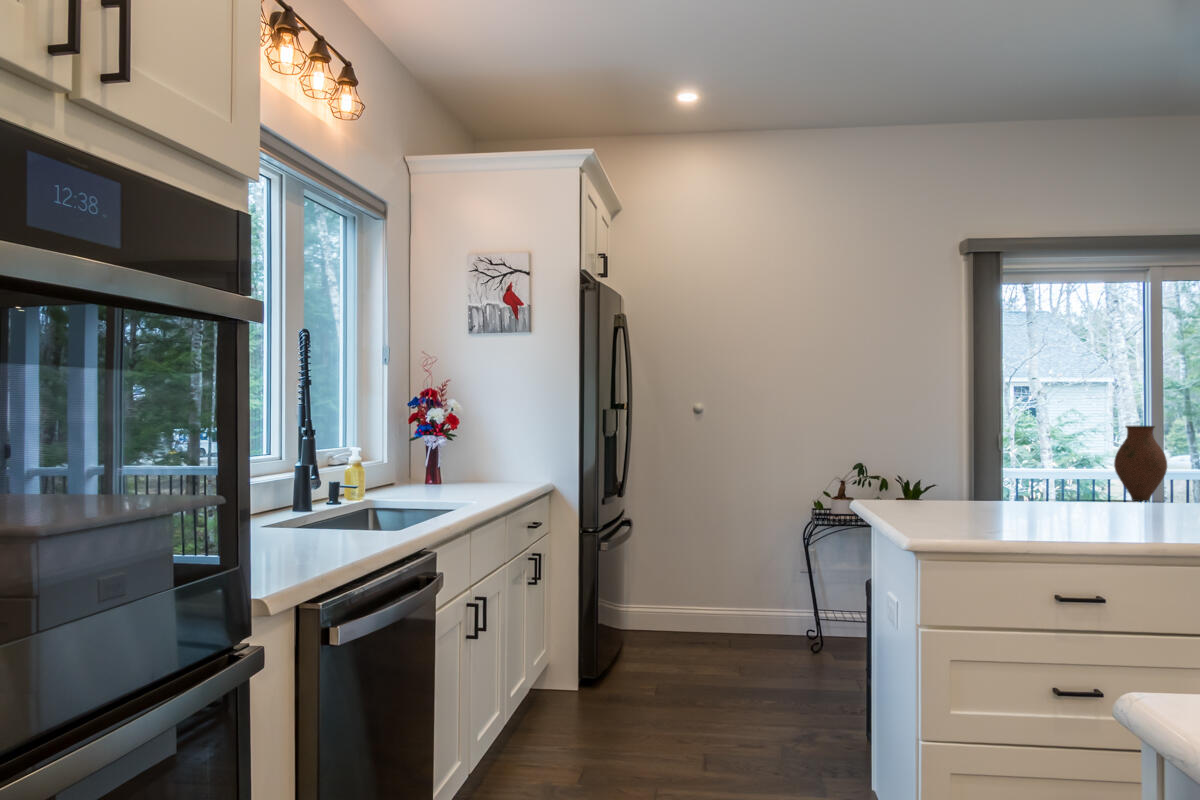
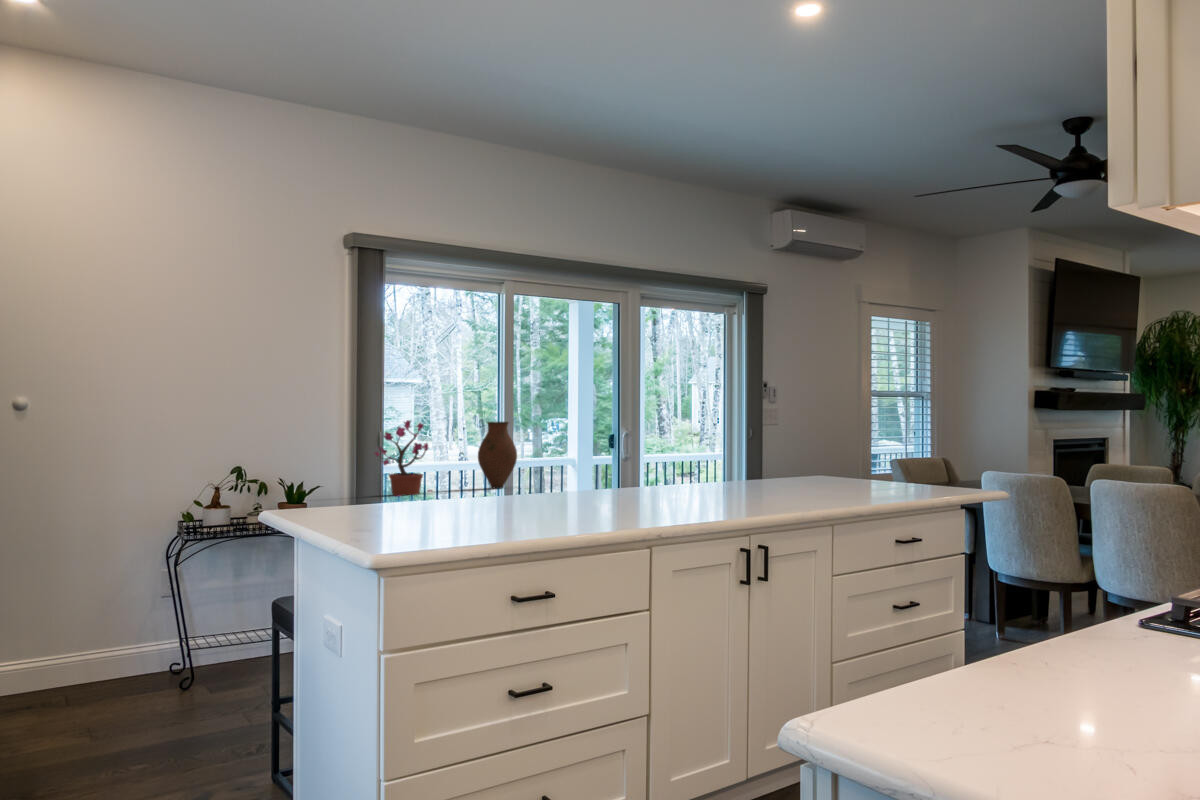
potted plant: none [986,423,1054,502] -> present [375,420,432,496]

